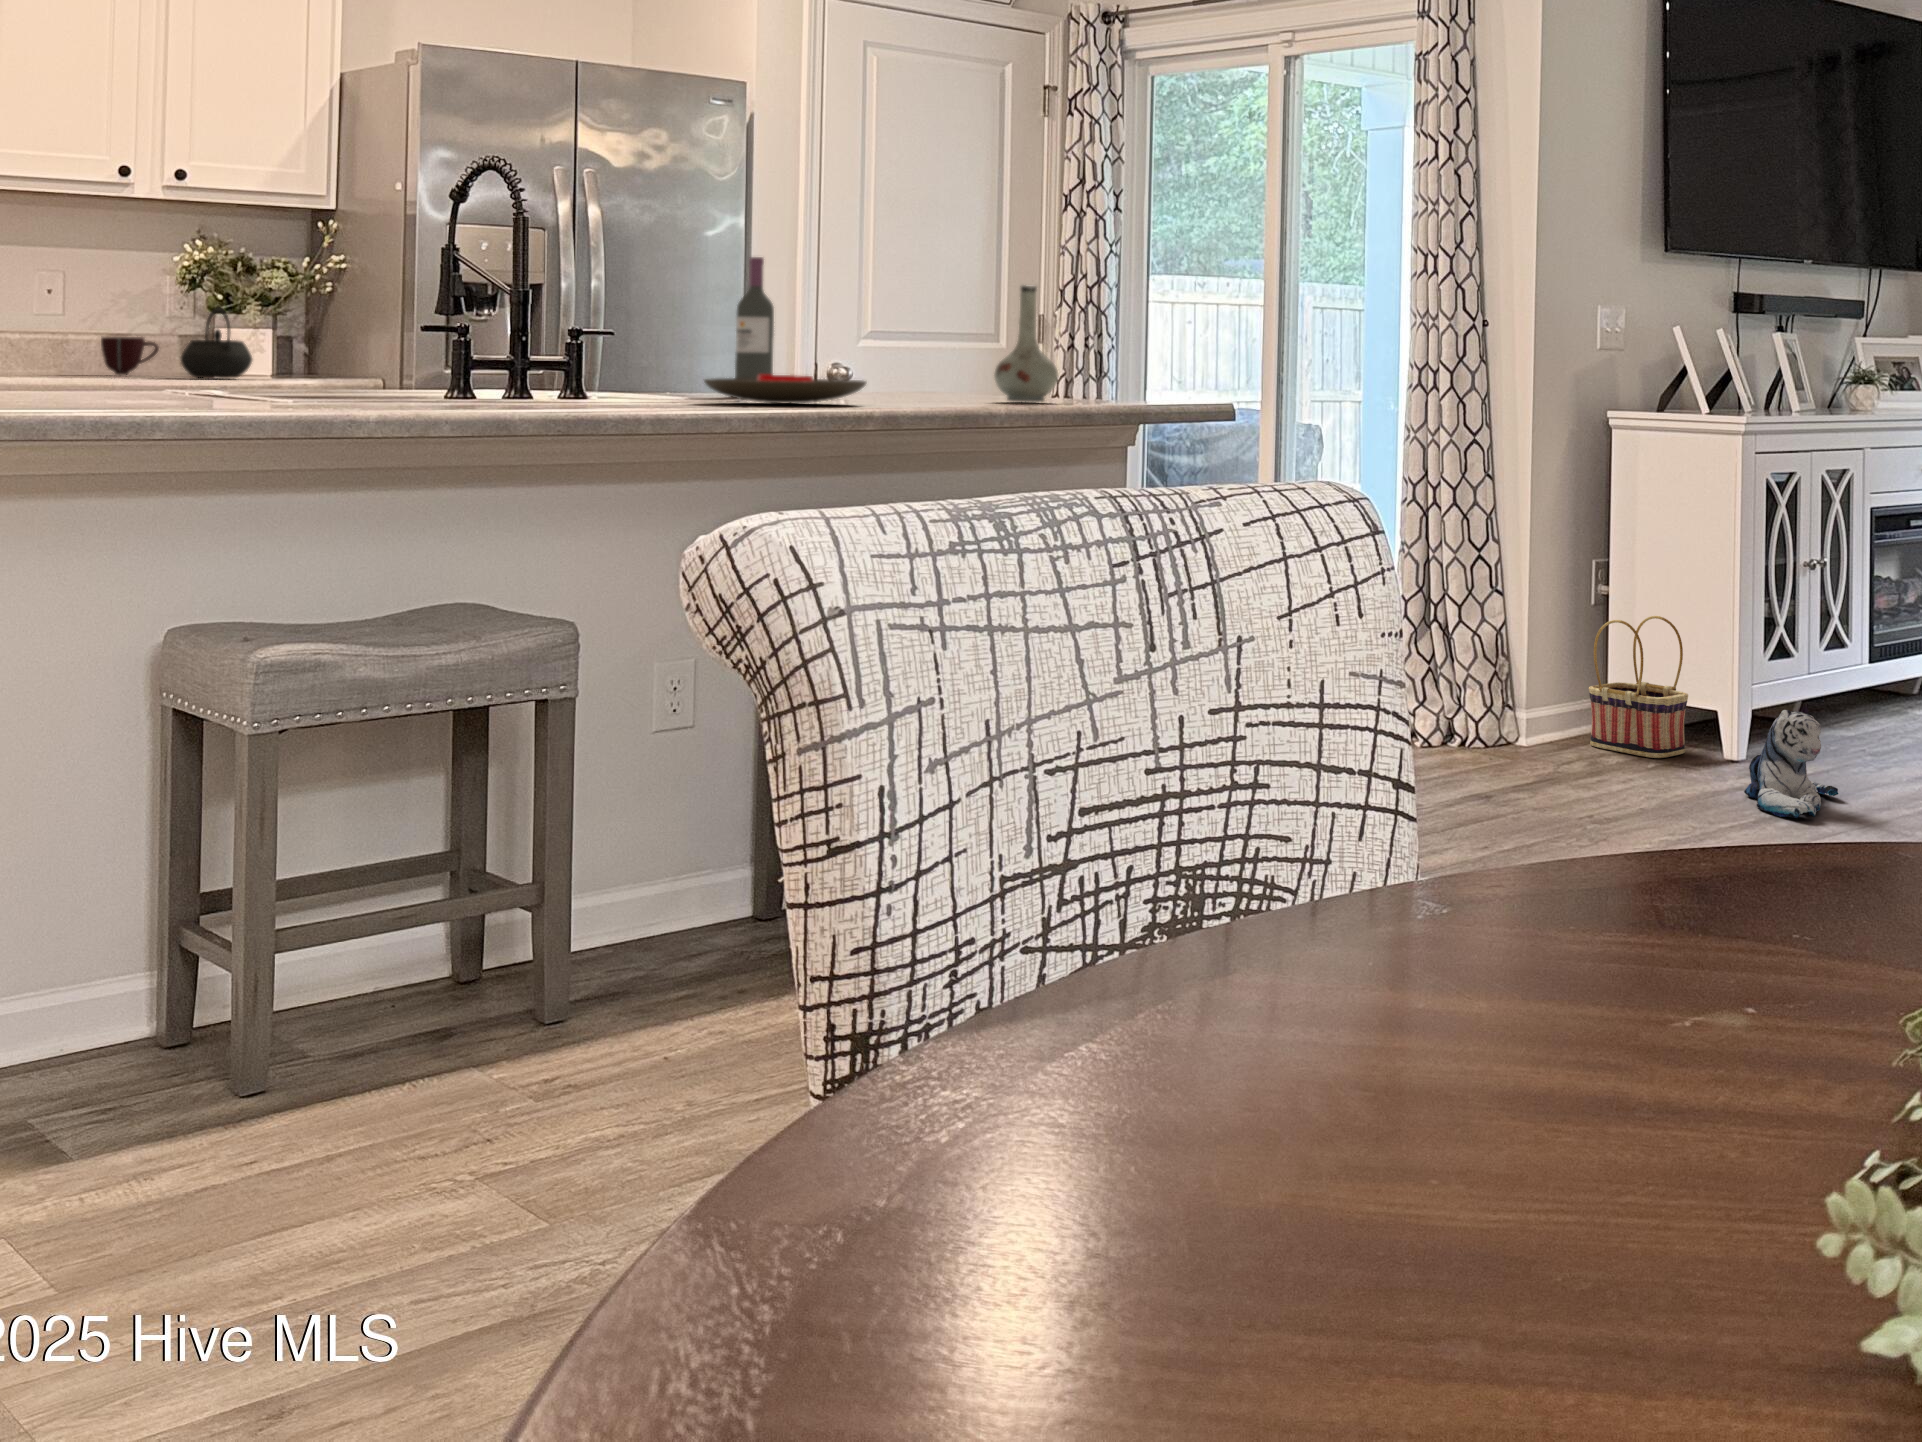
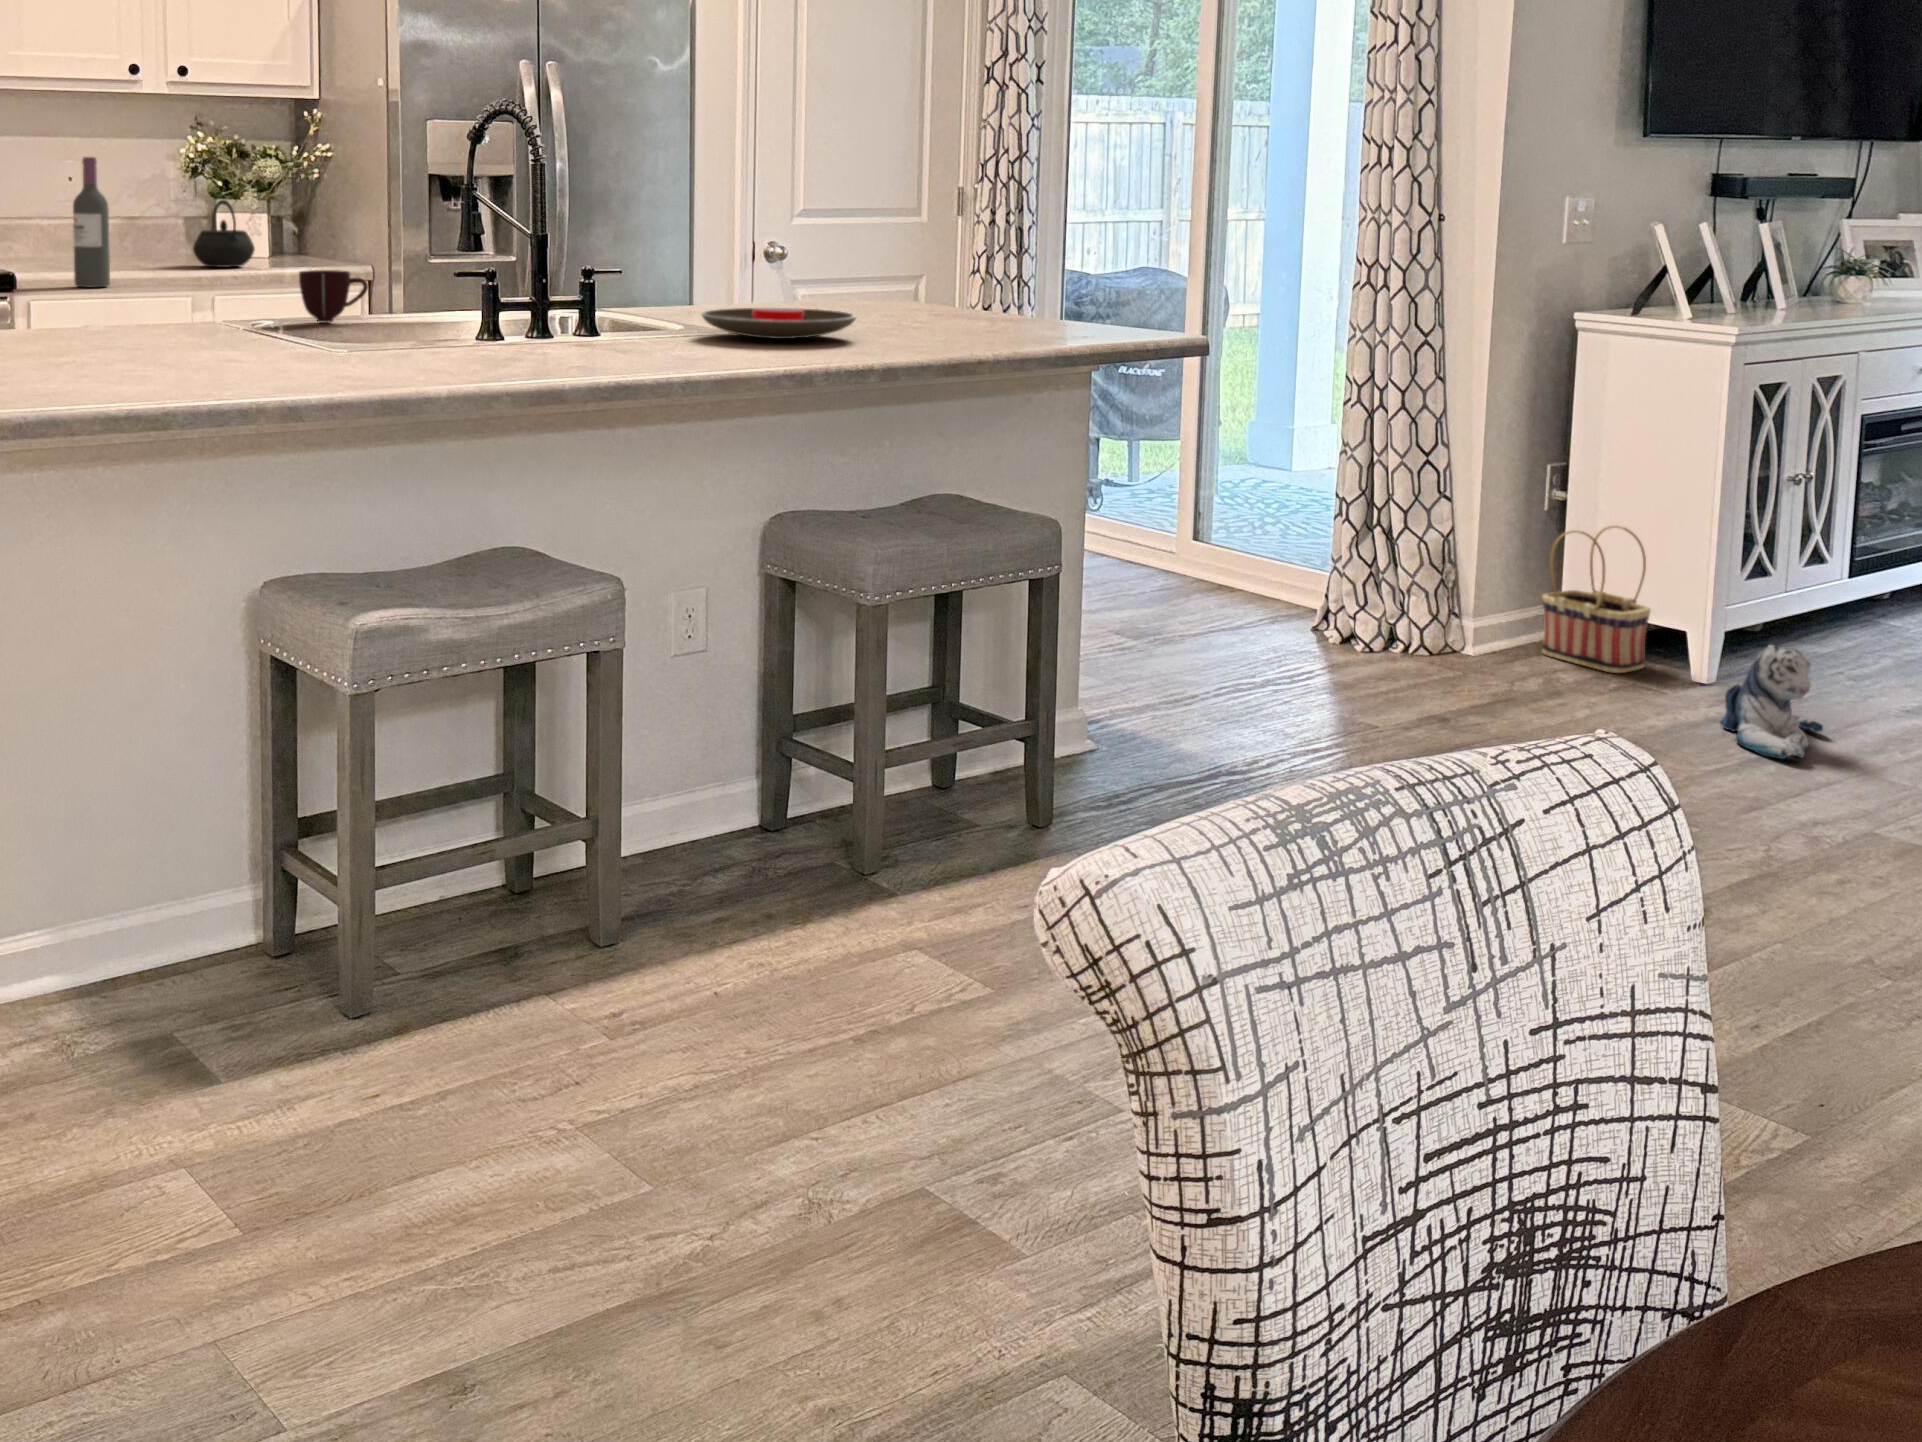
wine bottle: present [735,257,774,378] -> present [73,157,110,287]
vase: present [994,286,1058,402] -> none [968,205,1031,324]
mug: present [101,337,159,375] -> present [299,270,368,323]

